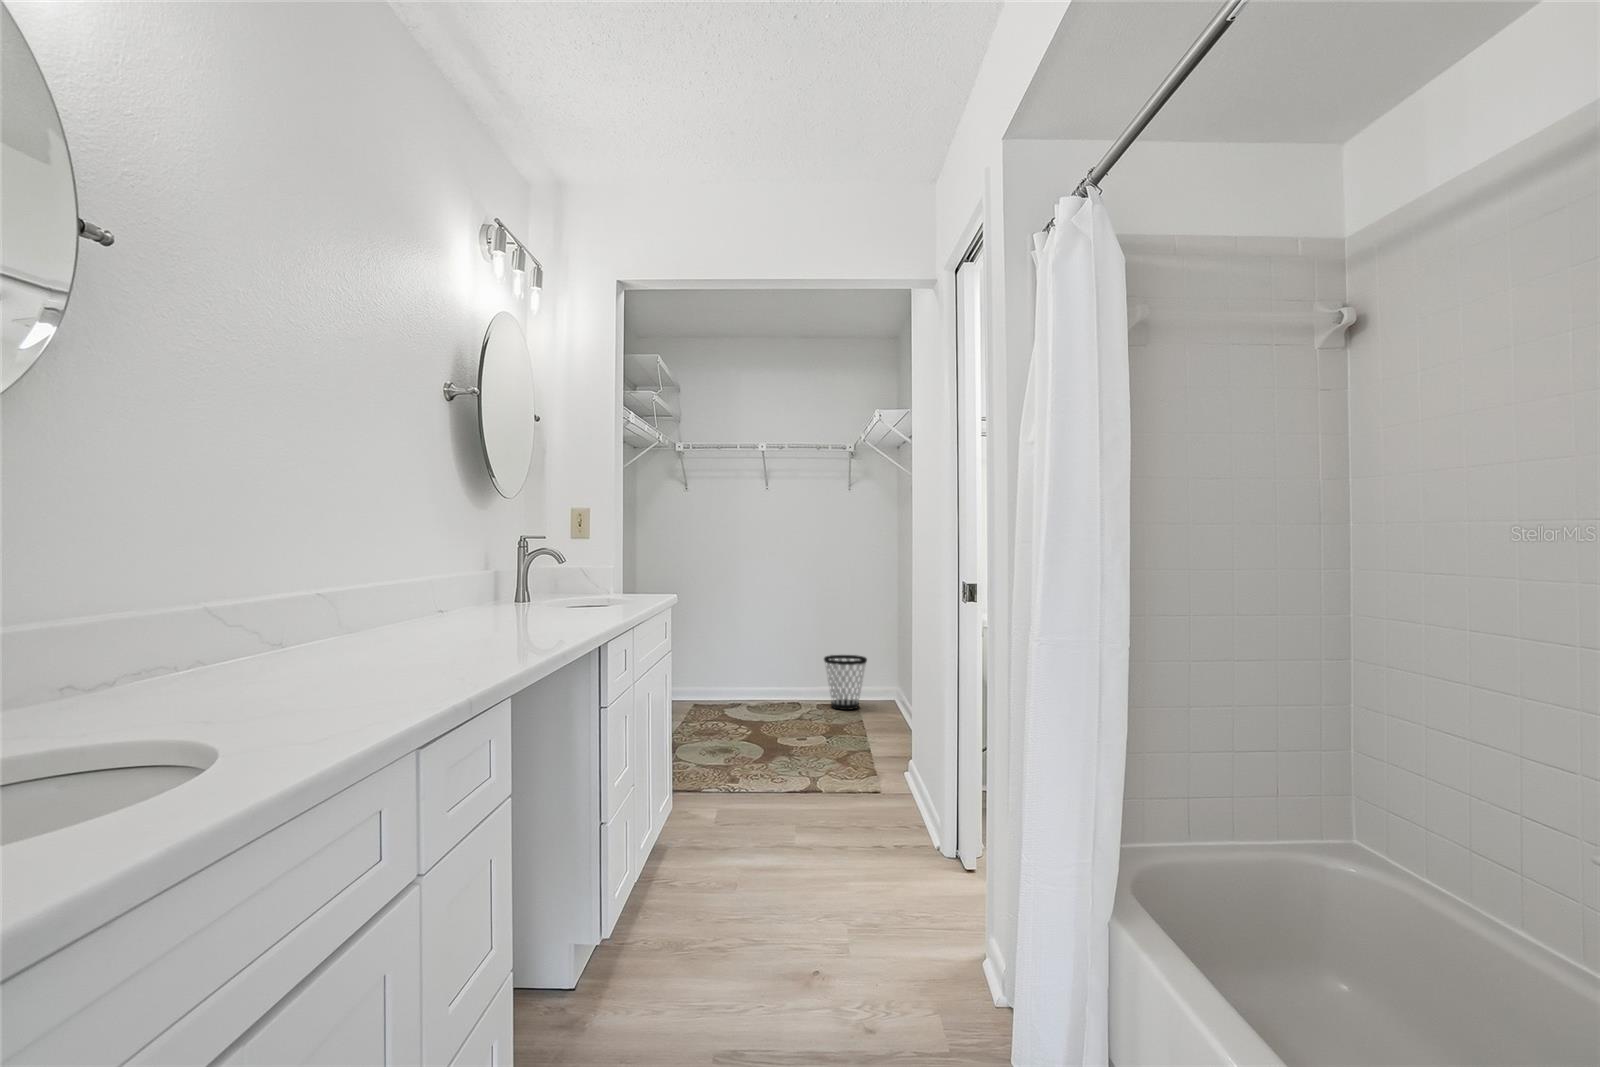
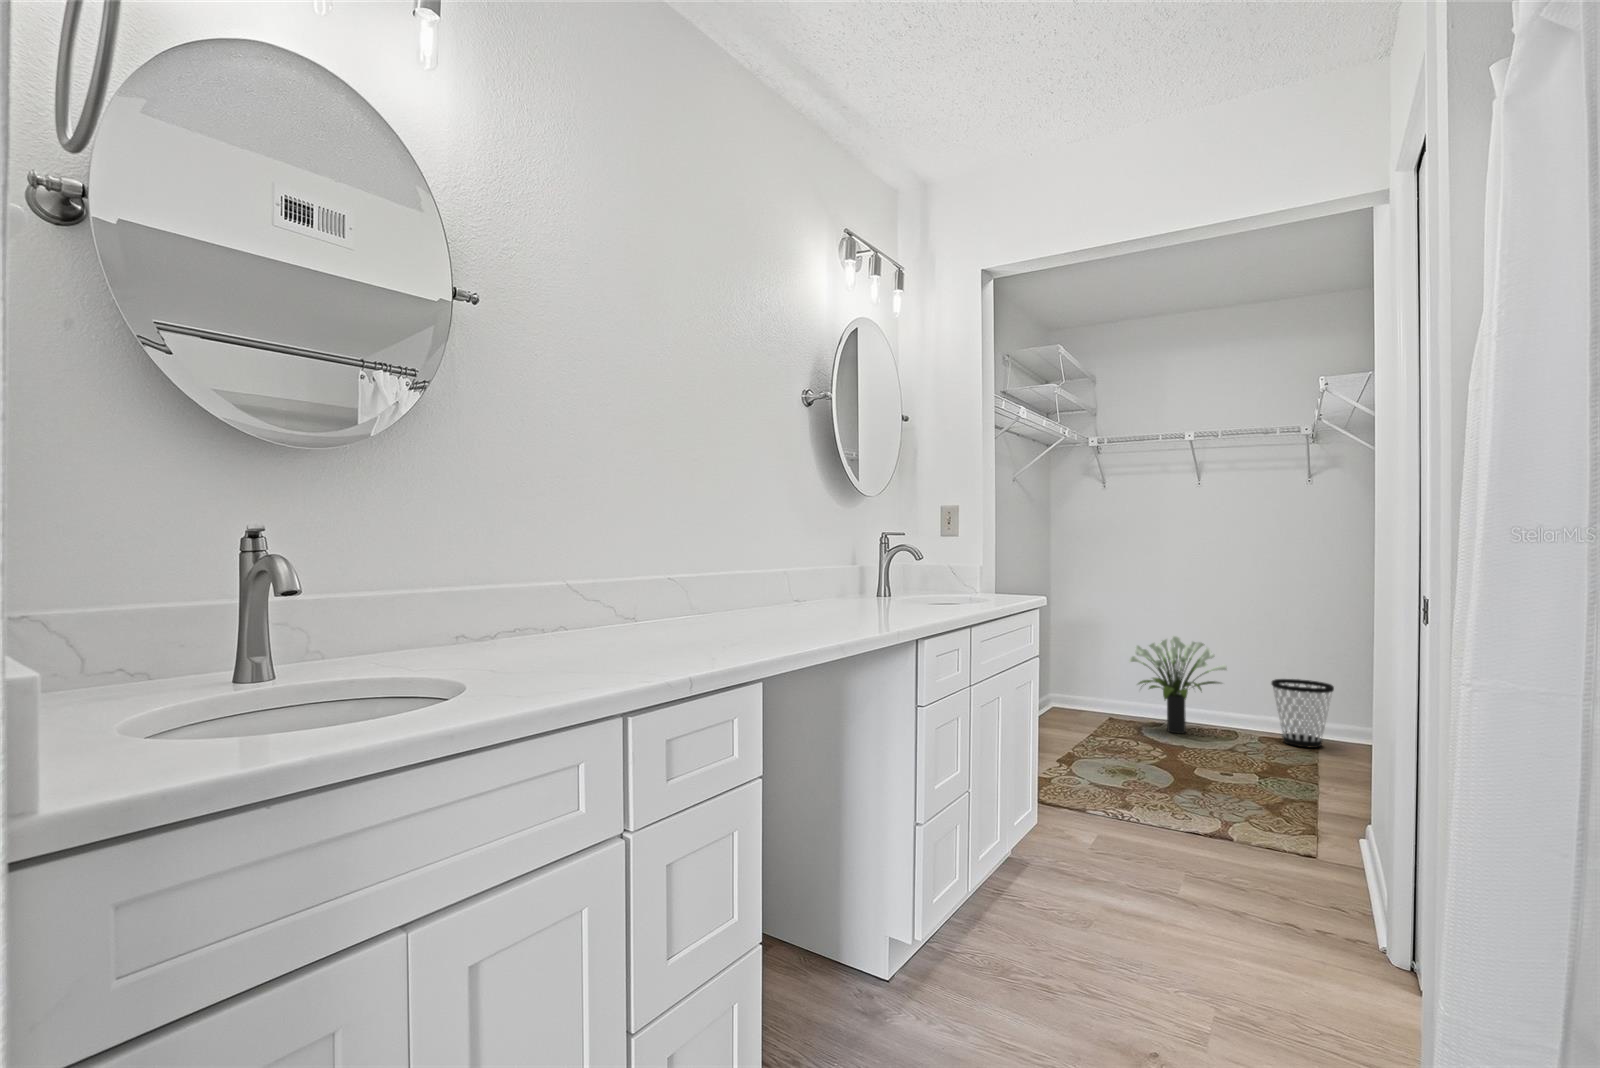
potted plant: none [715,625,793,711] -> present [1129,636,1227,733]

